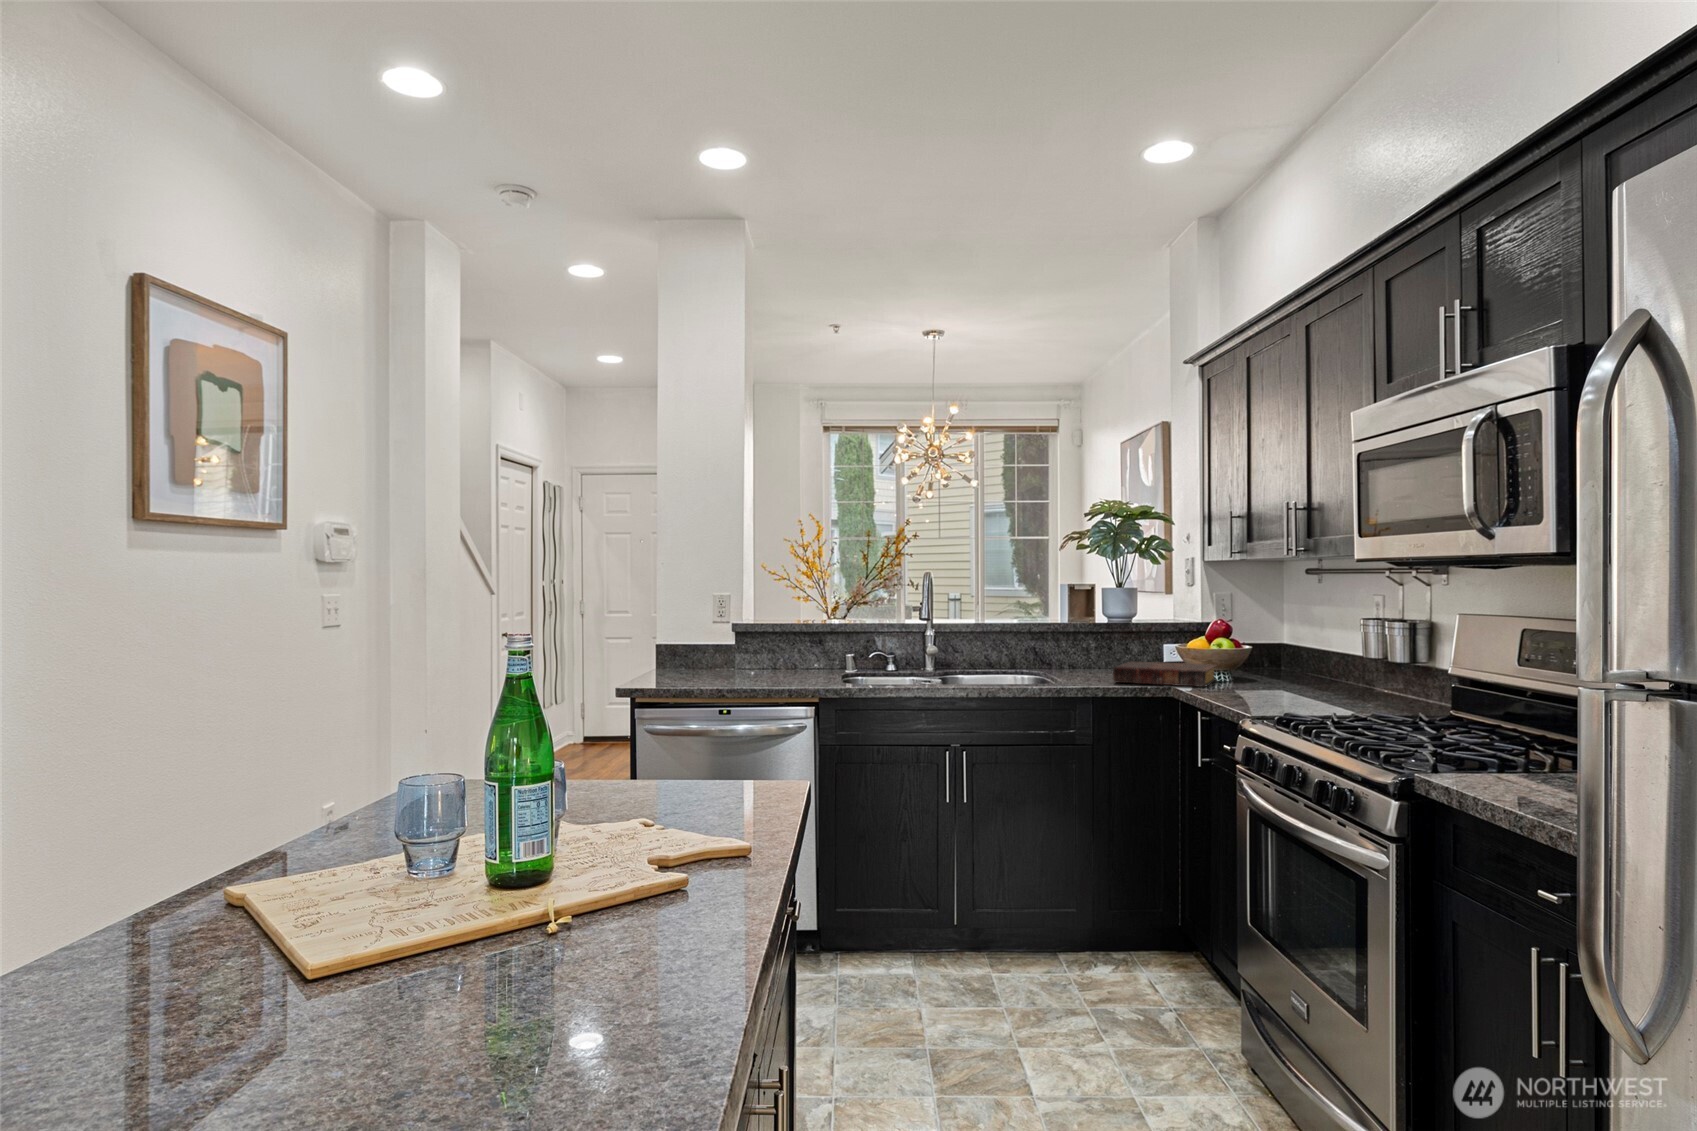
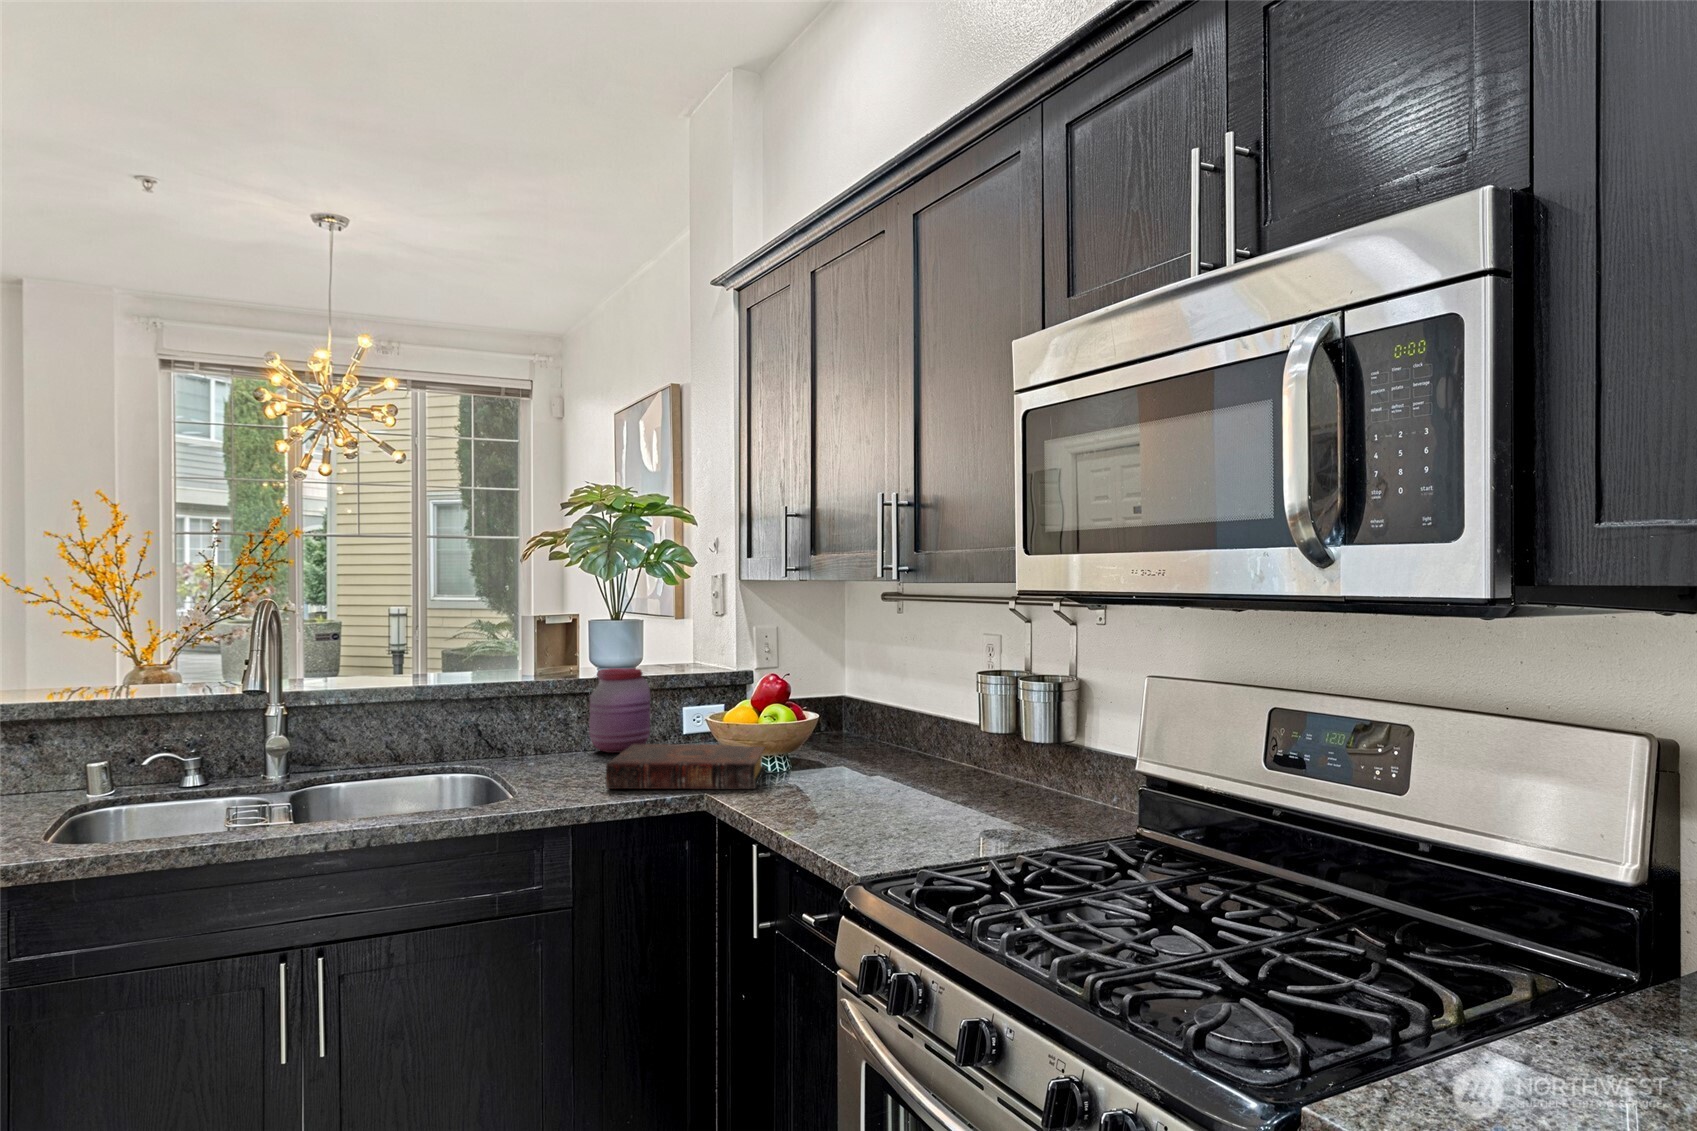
jar: none [1103,618,1142,670] -> present [589,668,650,753]

